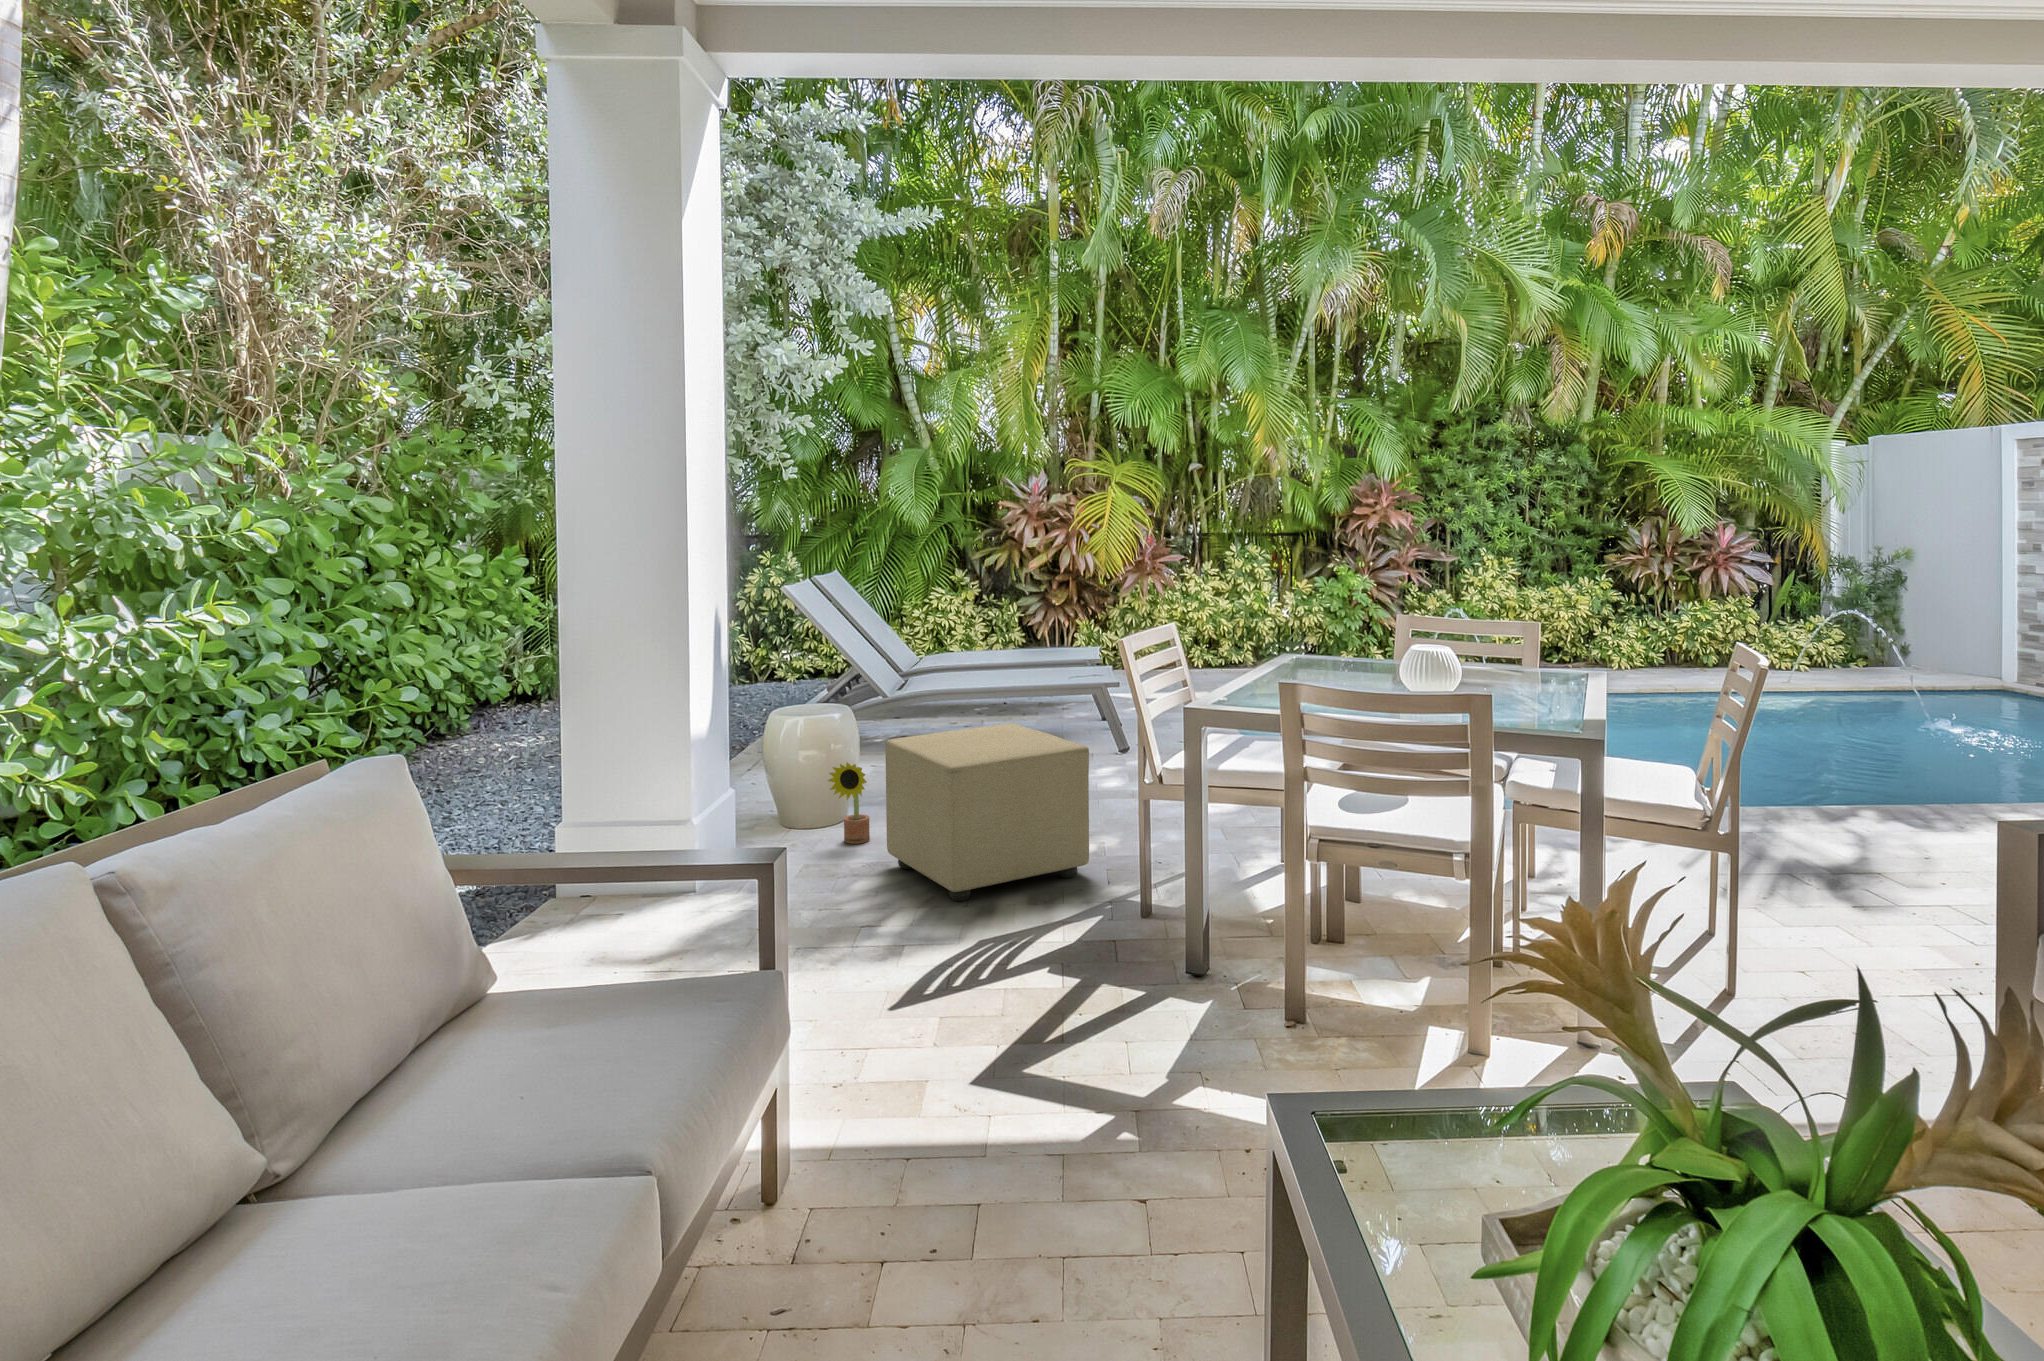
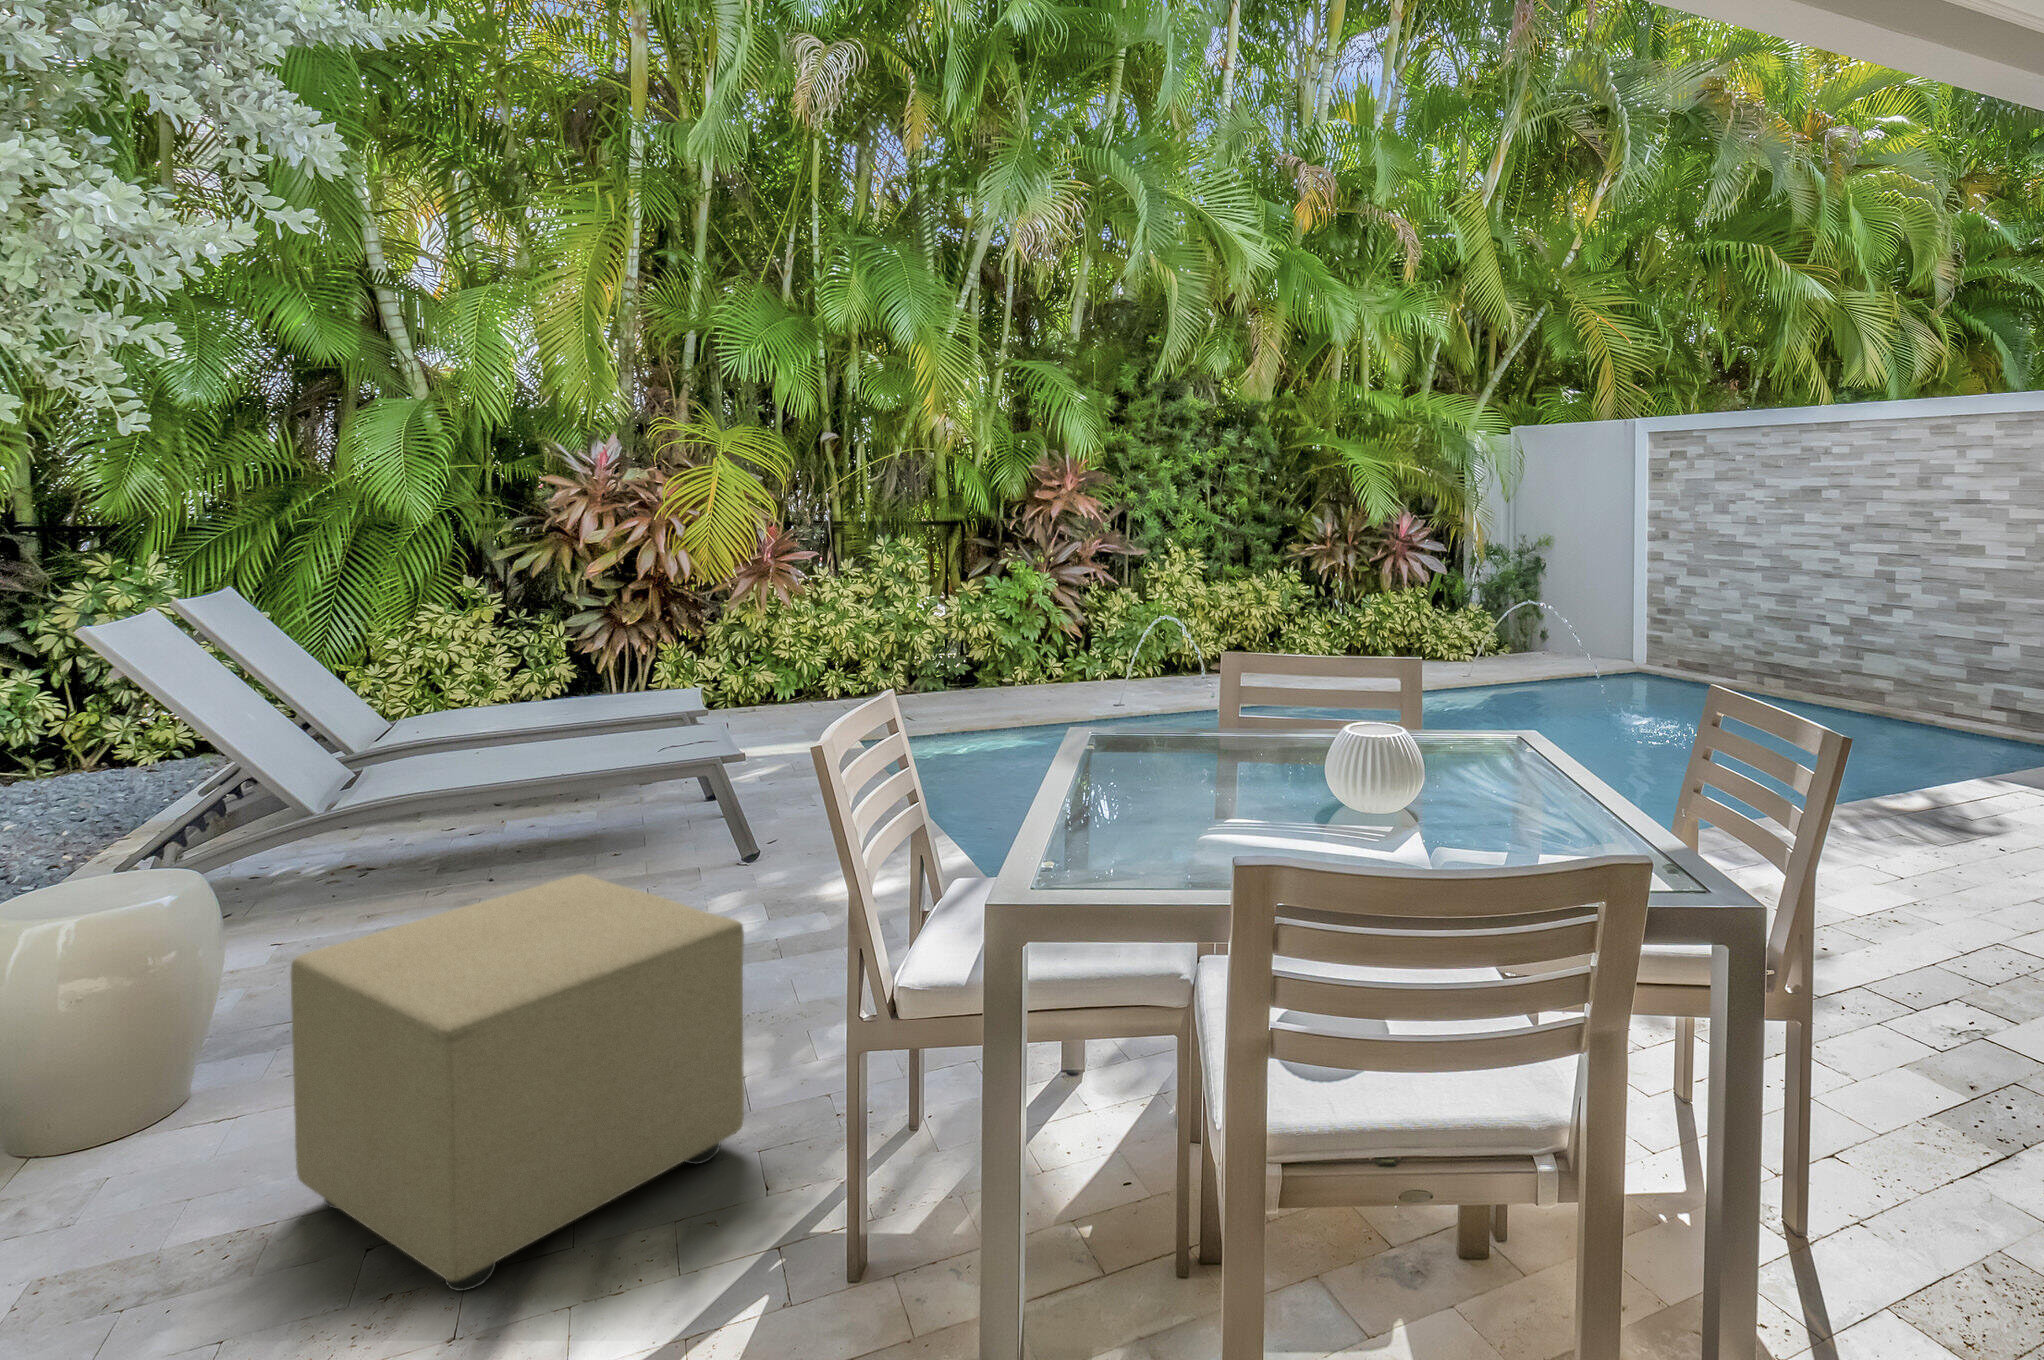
decorative plant: present [828,762,870,844] -> none [152,993,264,1150]

